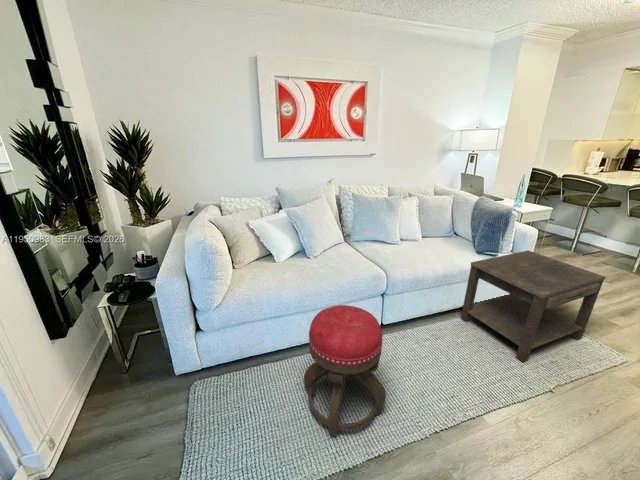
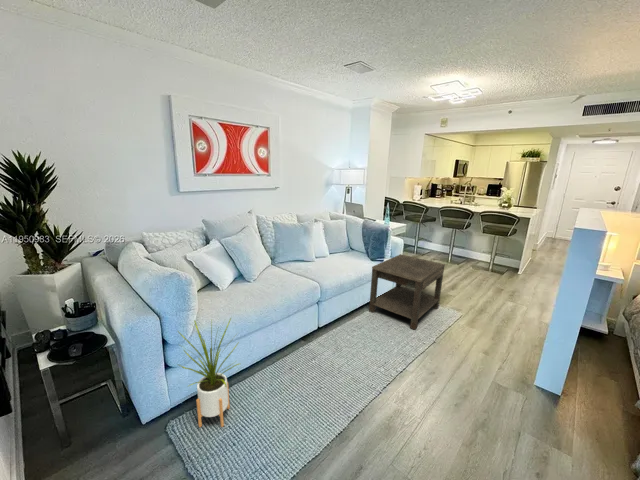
house plant: none [188,287,261,404] -> present [180,319,239,427]
ottoman: present [304,305,386,436] -> none [280,310,349,418]

